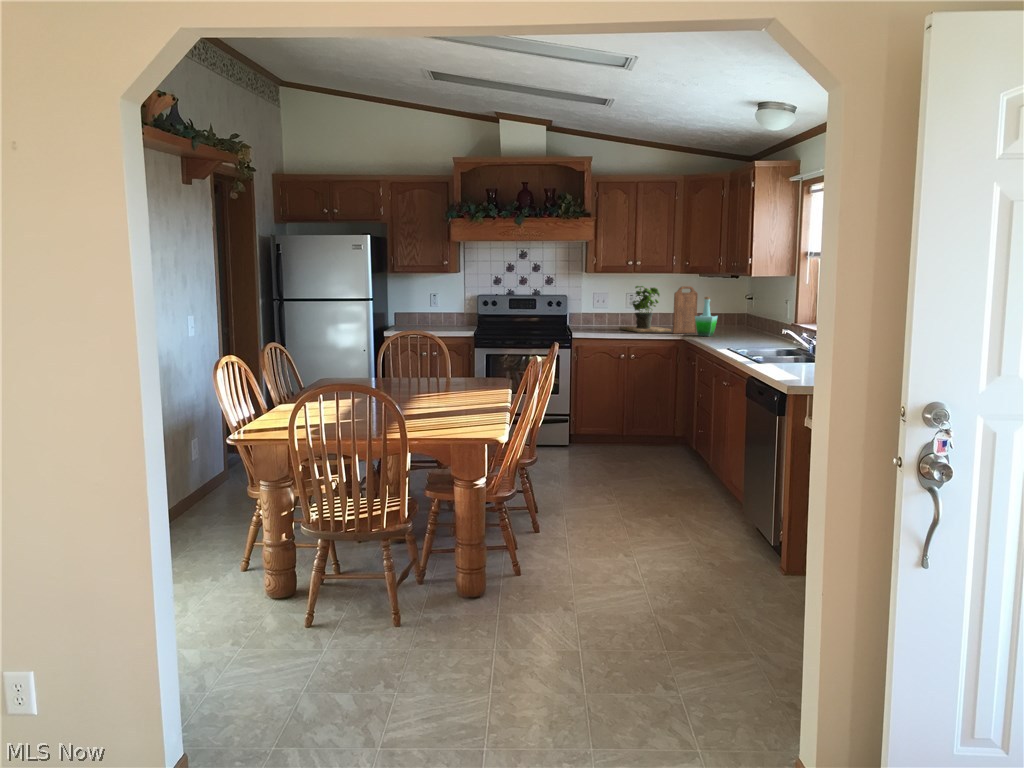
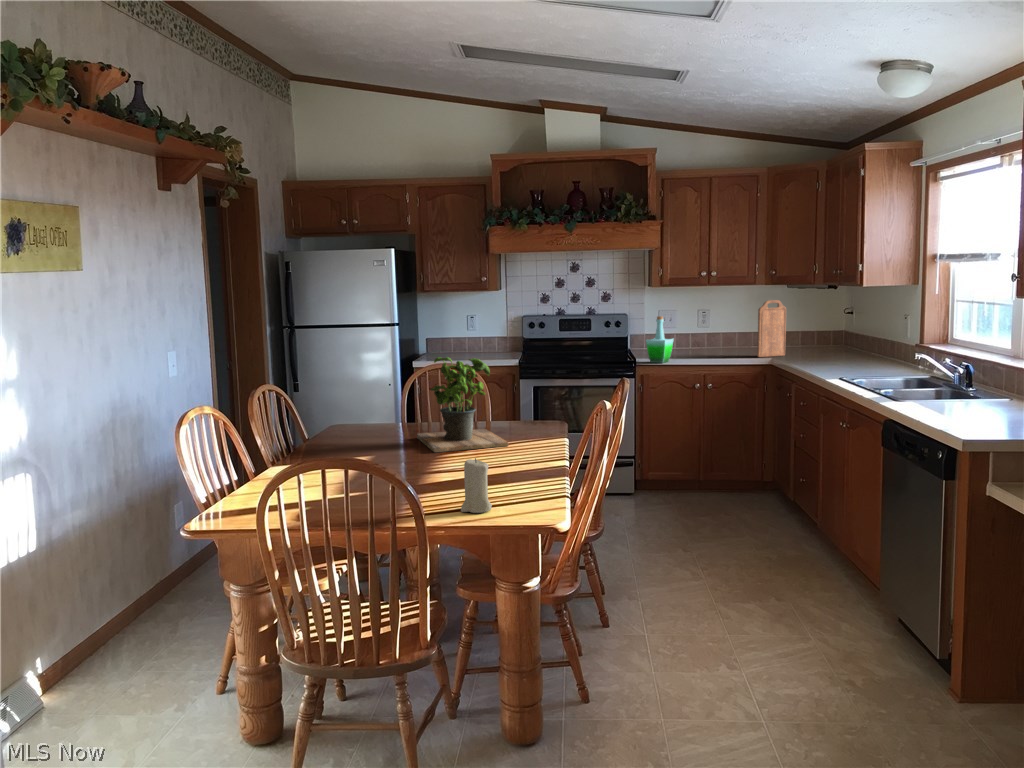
potted plant: present [619,286,671,332] -> present [417,357,508,452]
bottle: present [695,297,717,336] -> present [646,316,673,363]
candle: none [429,392,452,431] -> present [461,458,492,513]

